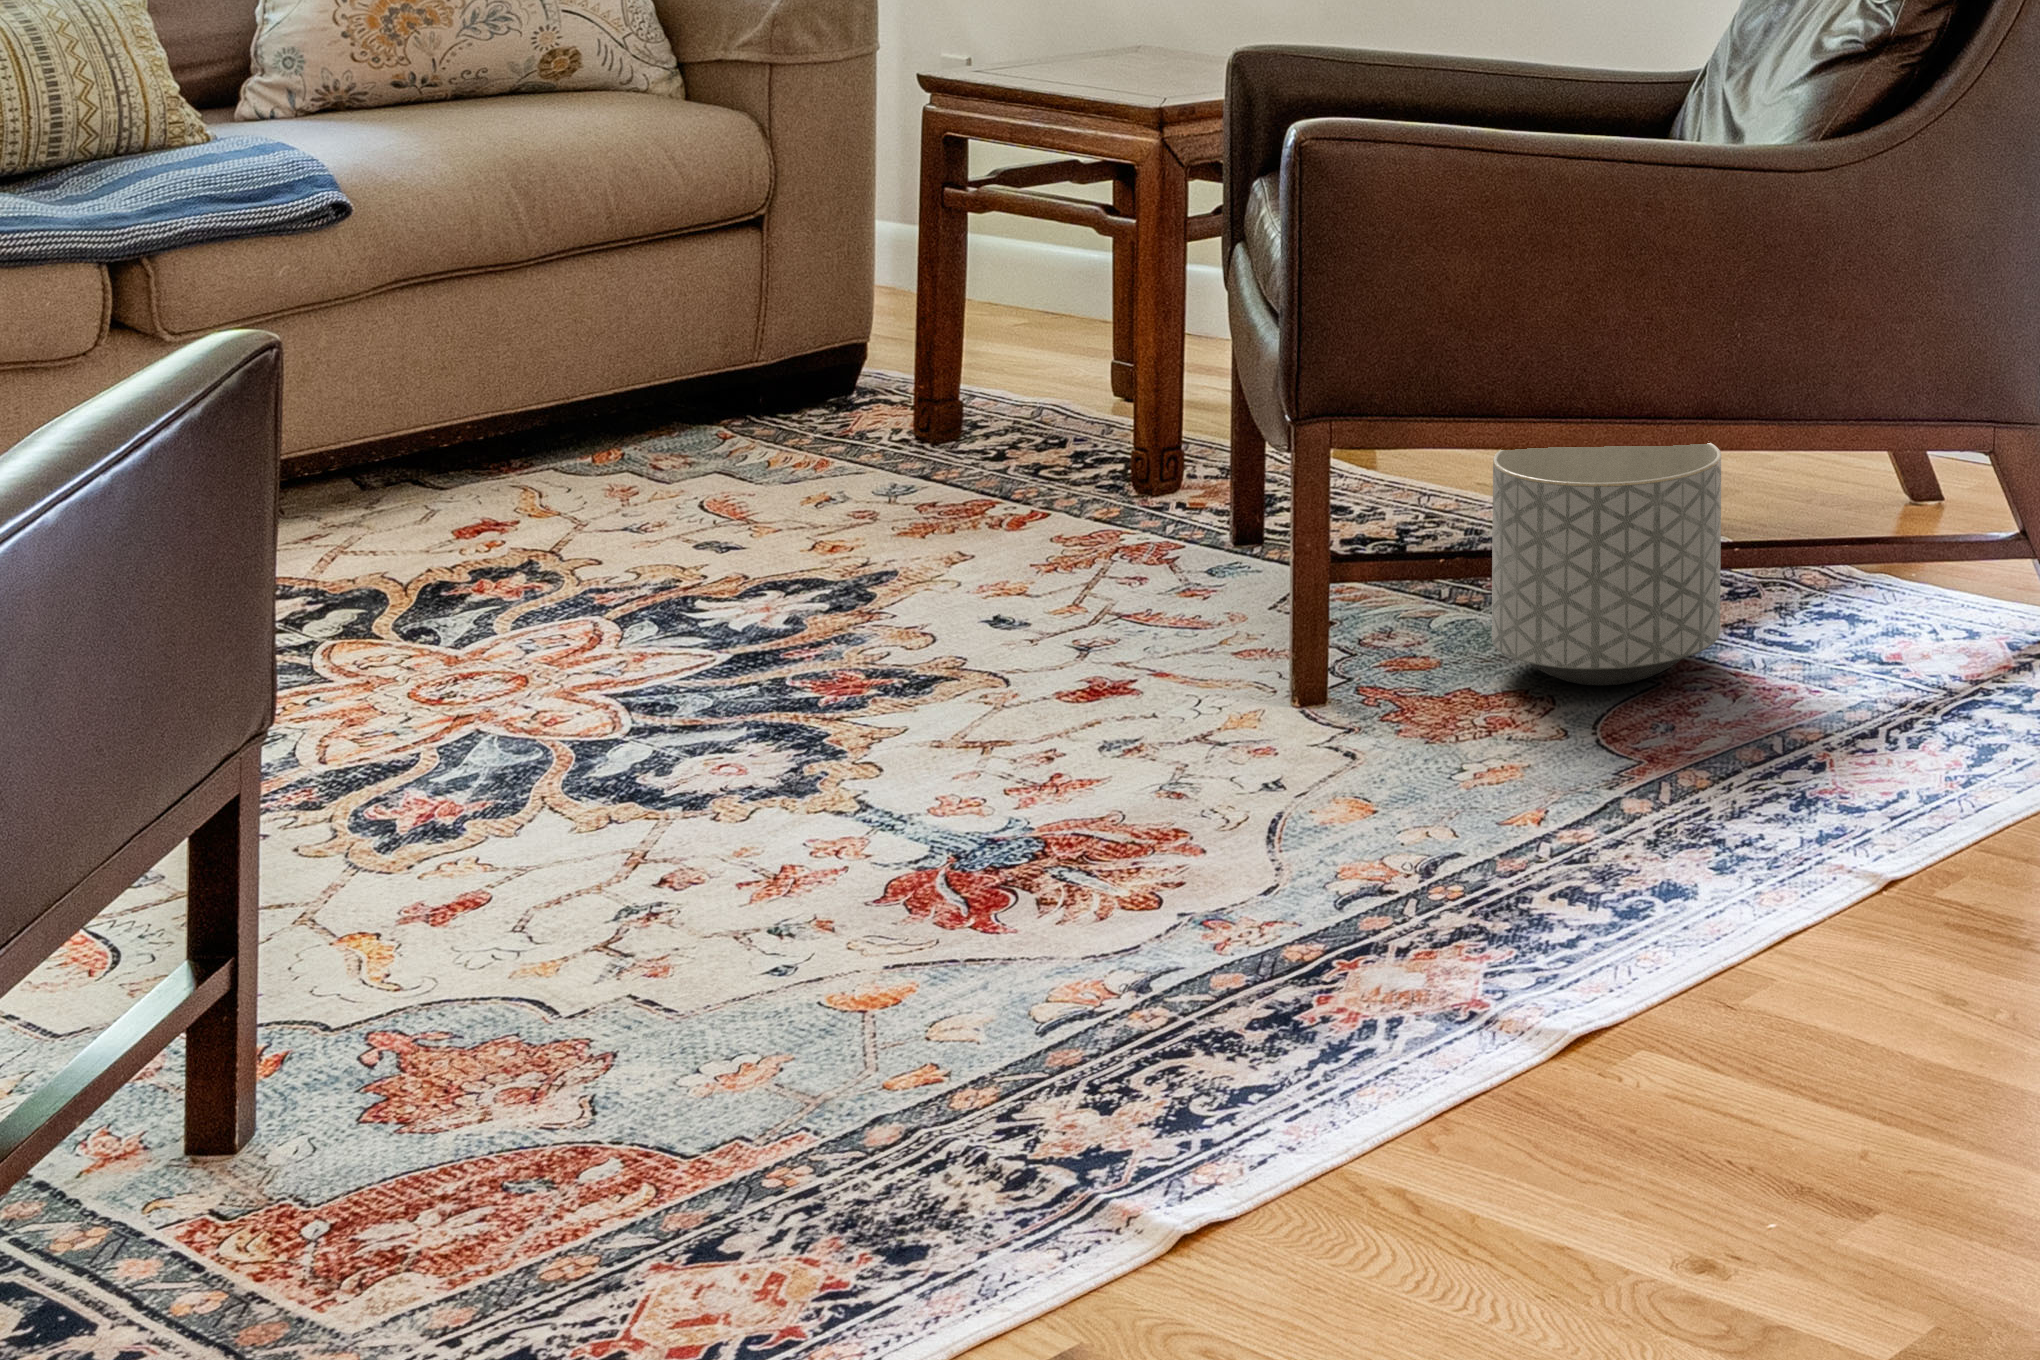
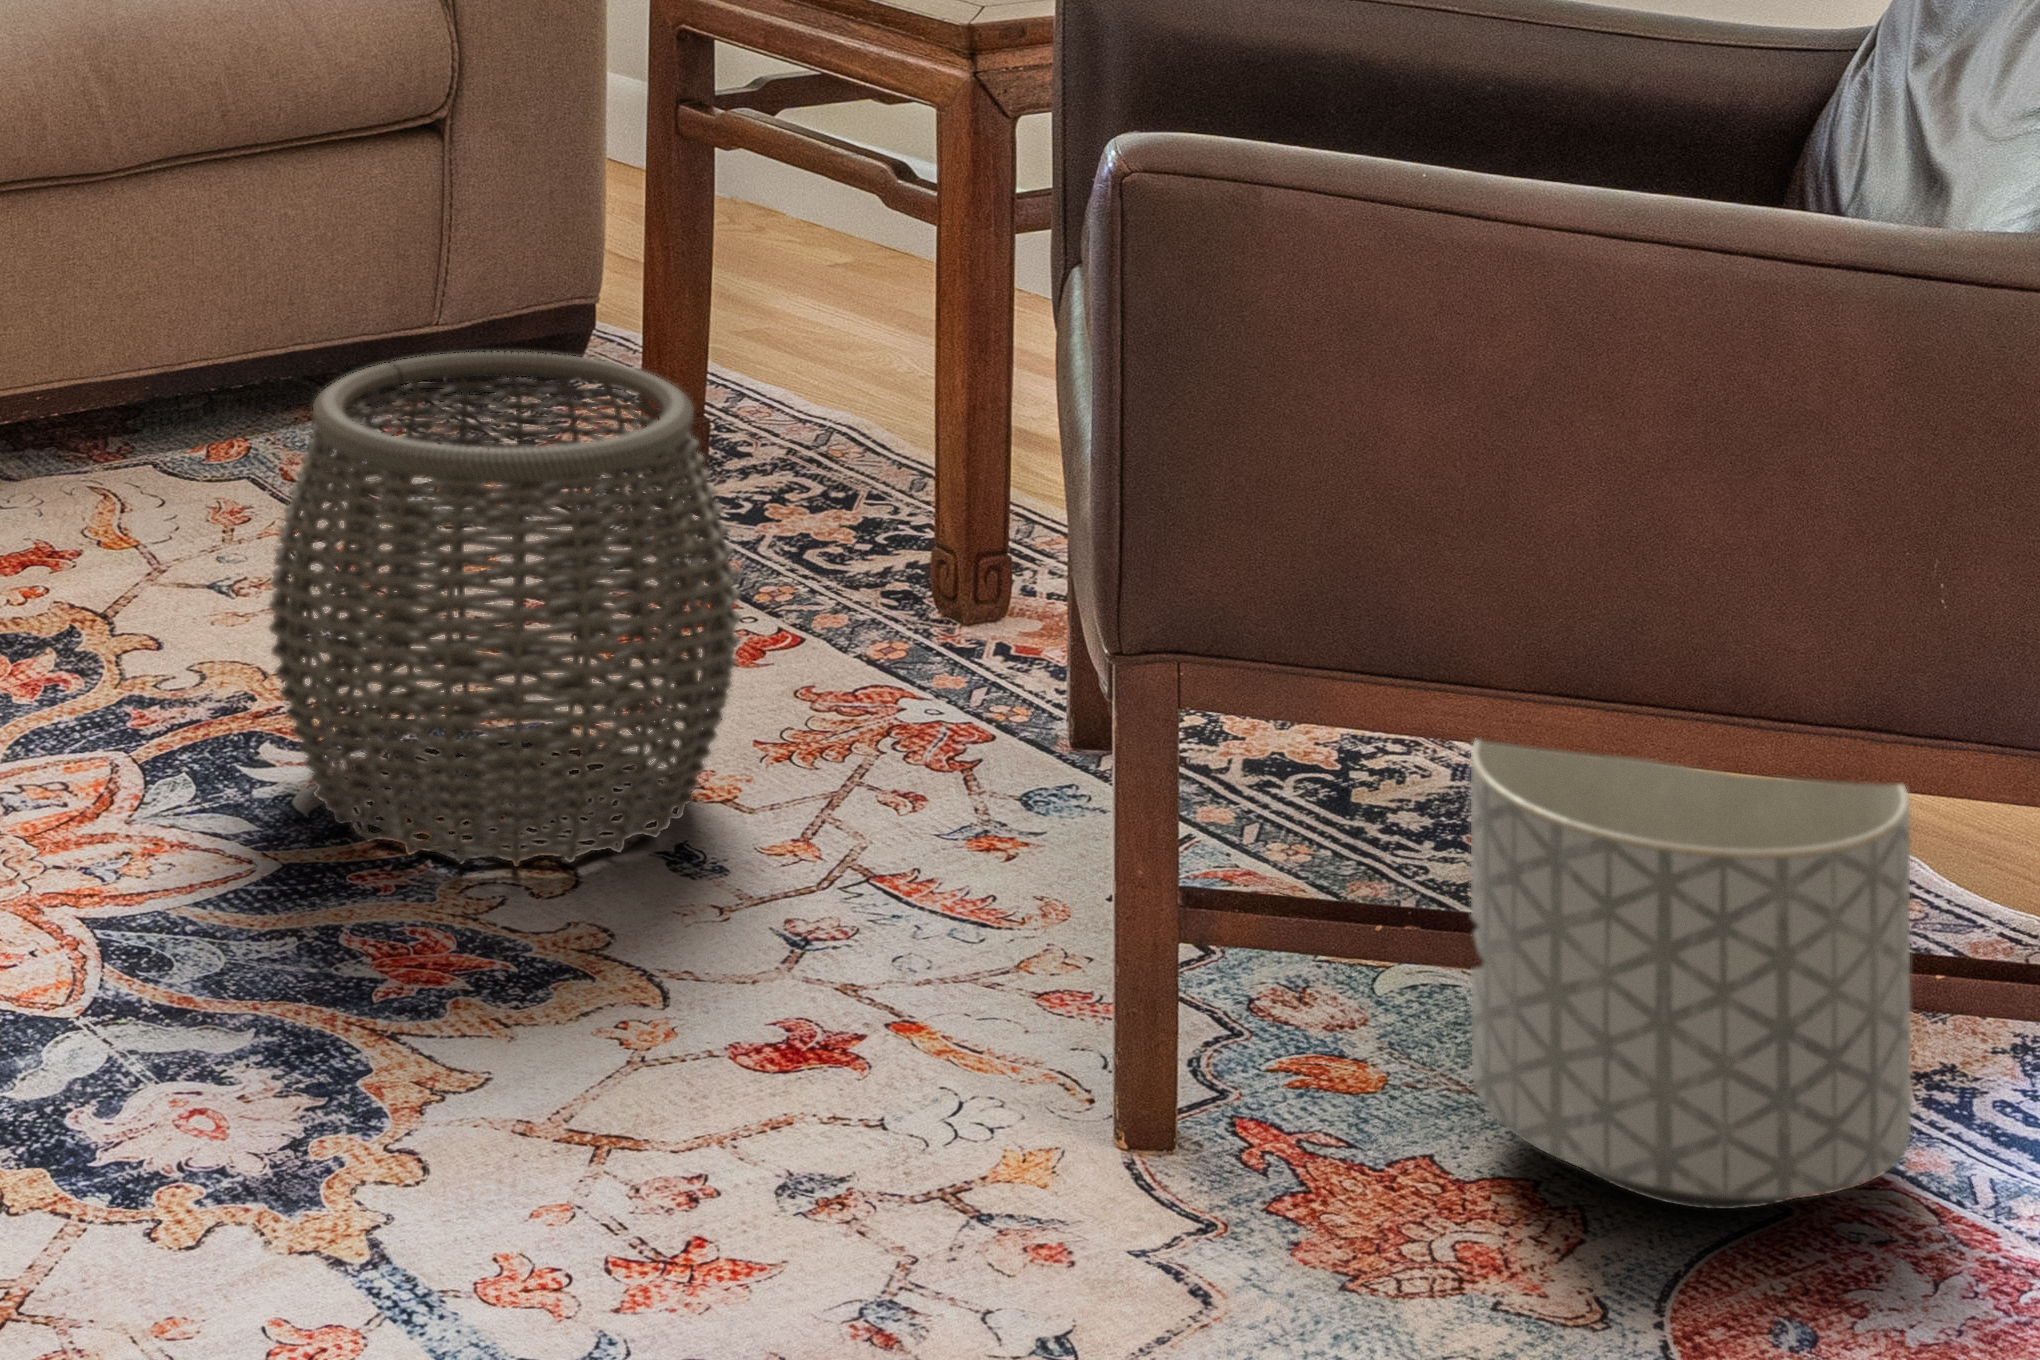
woven basket: none [717,327,1038,638] -> present [269,352,741,866]

